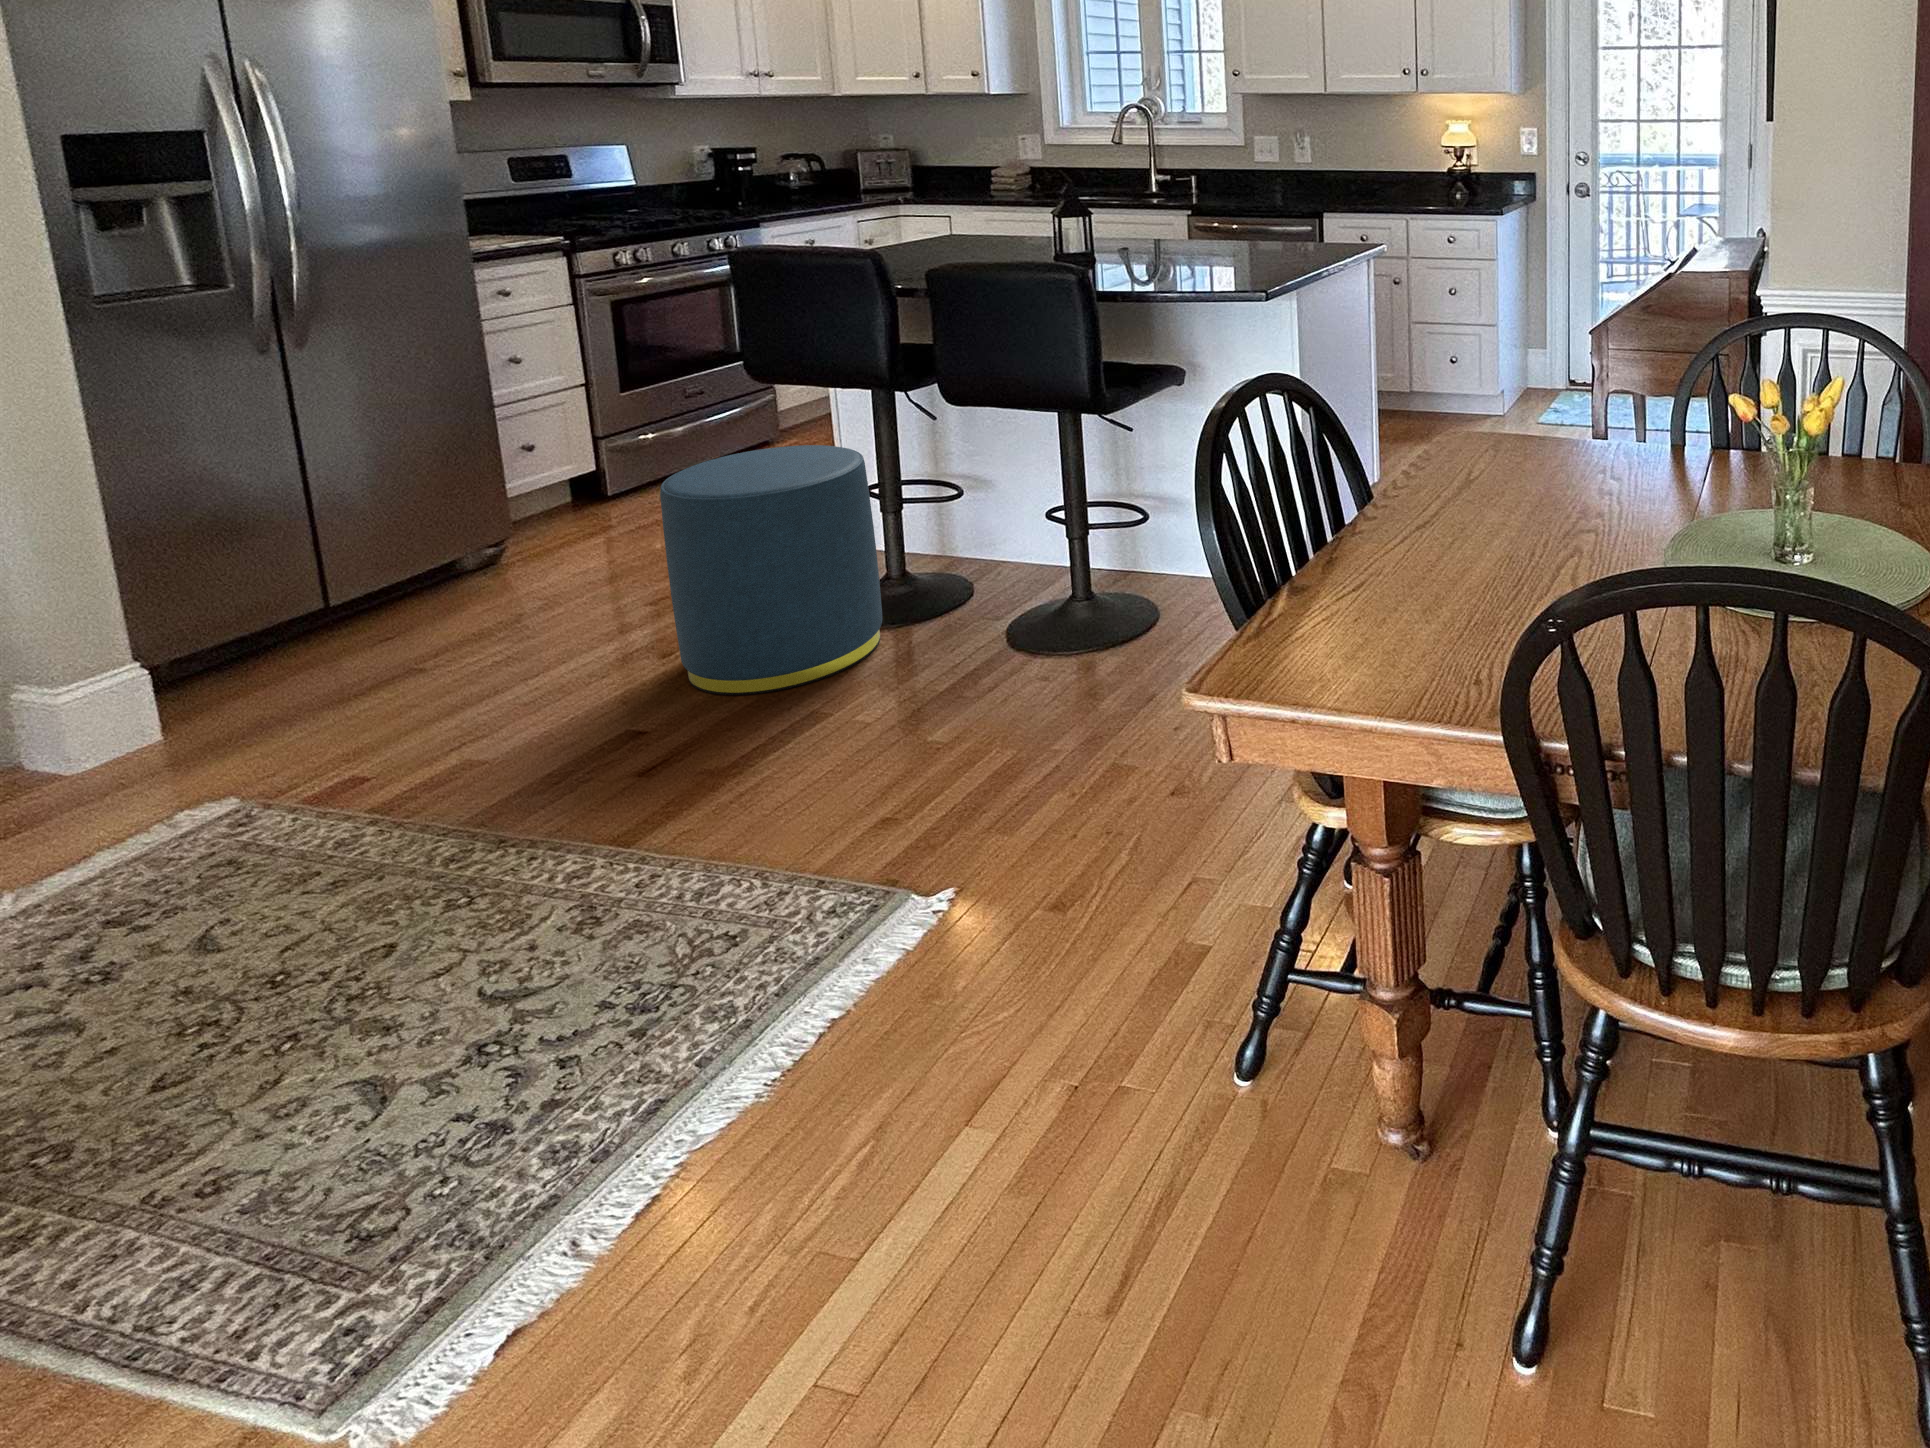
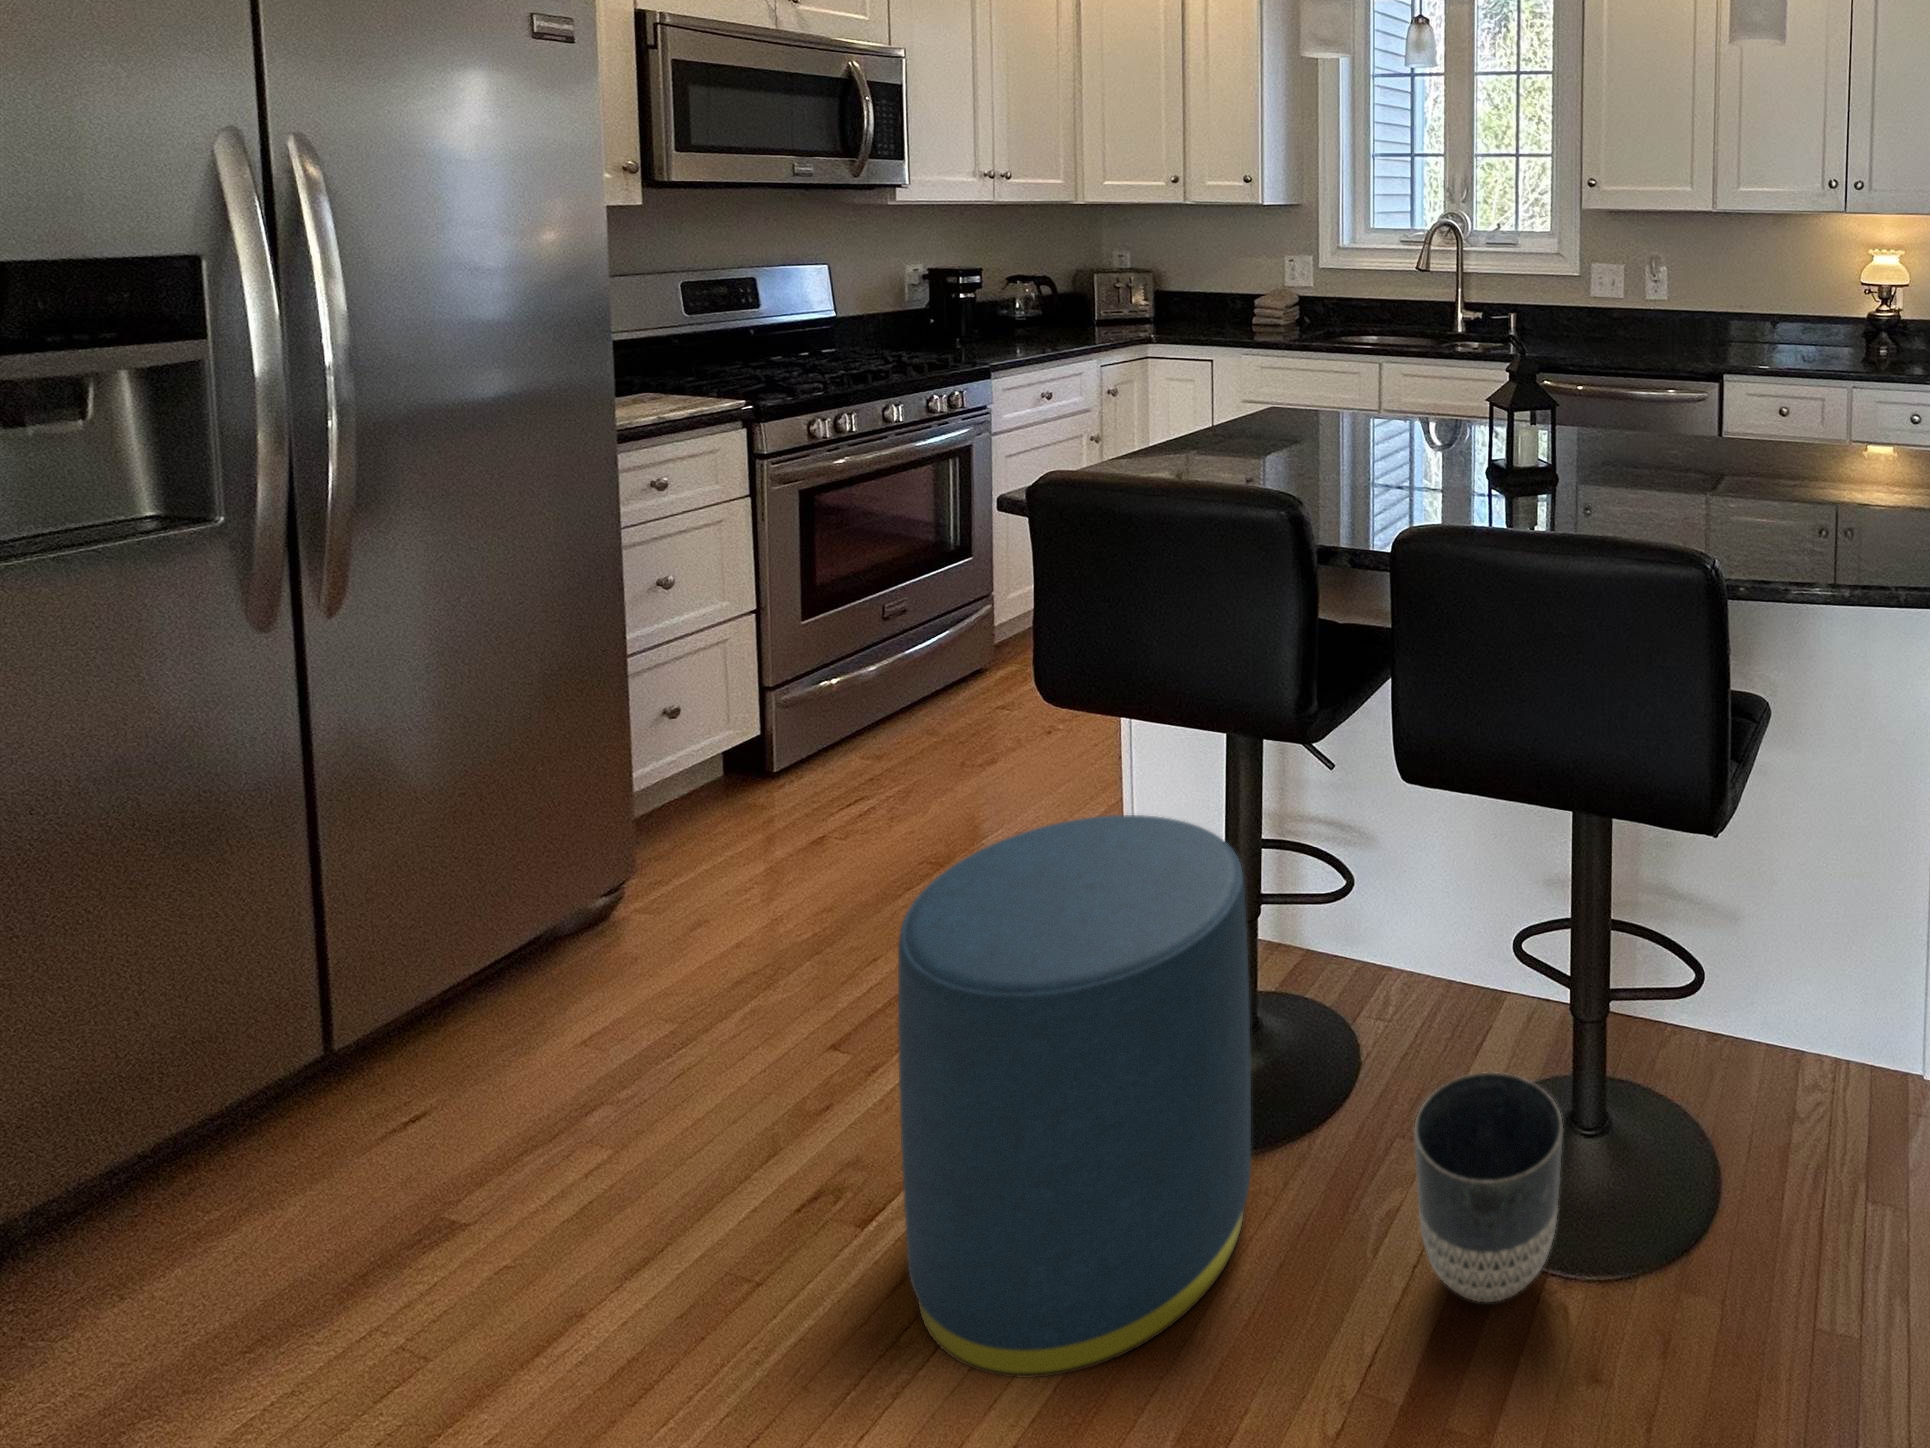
planter: none [954,562,1039,661] -> present [1414,1072,1563,1302]

